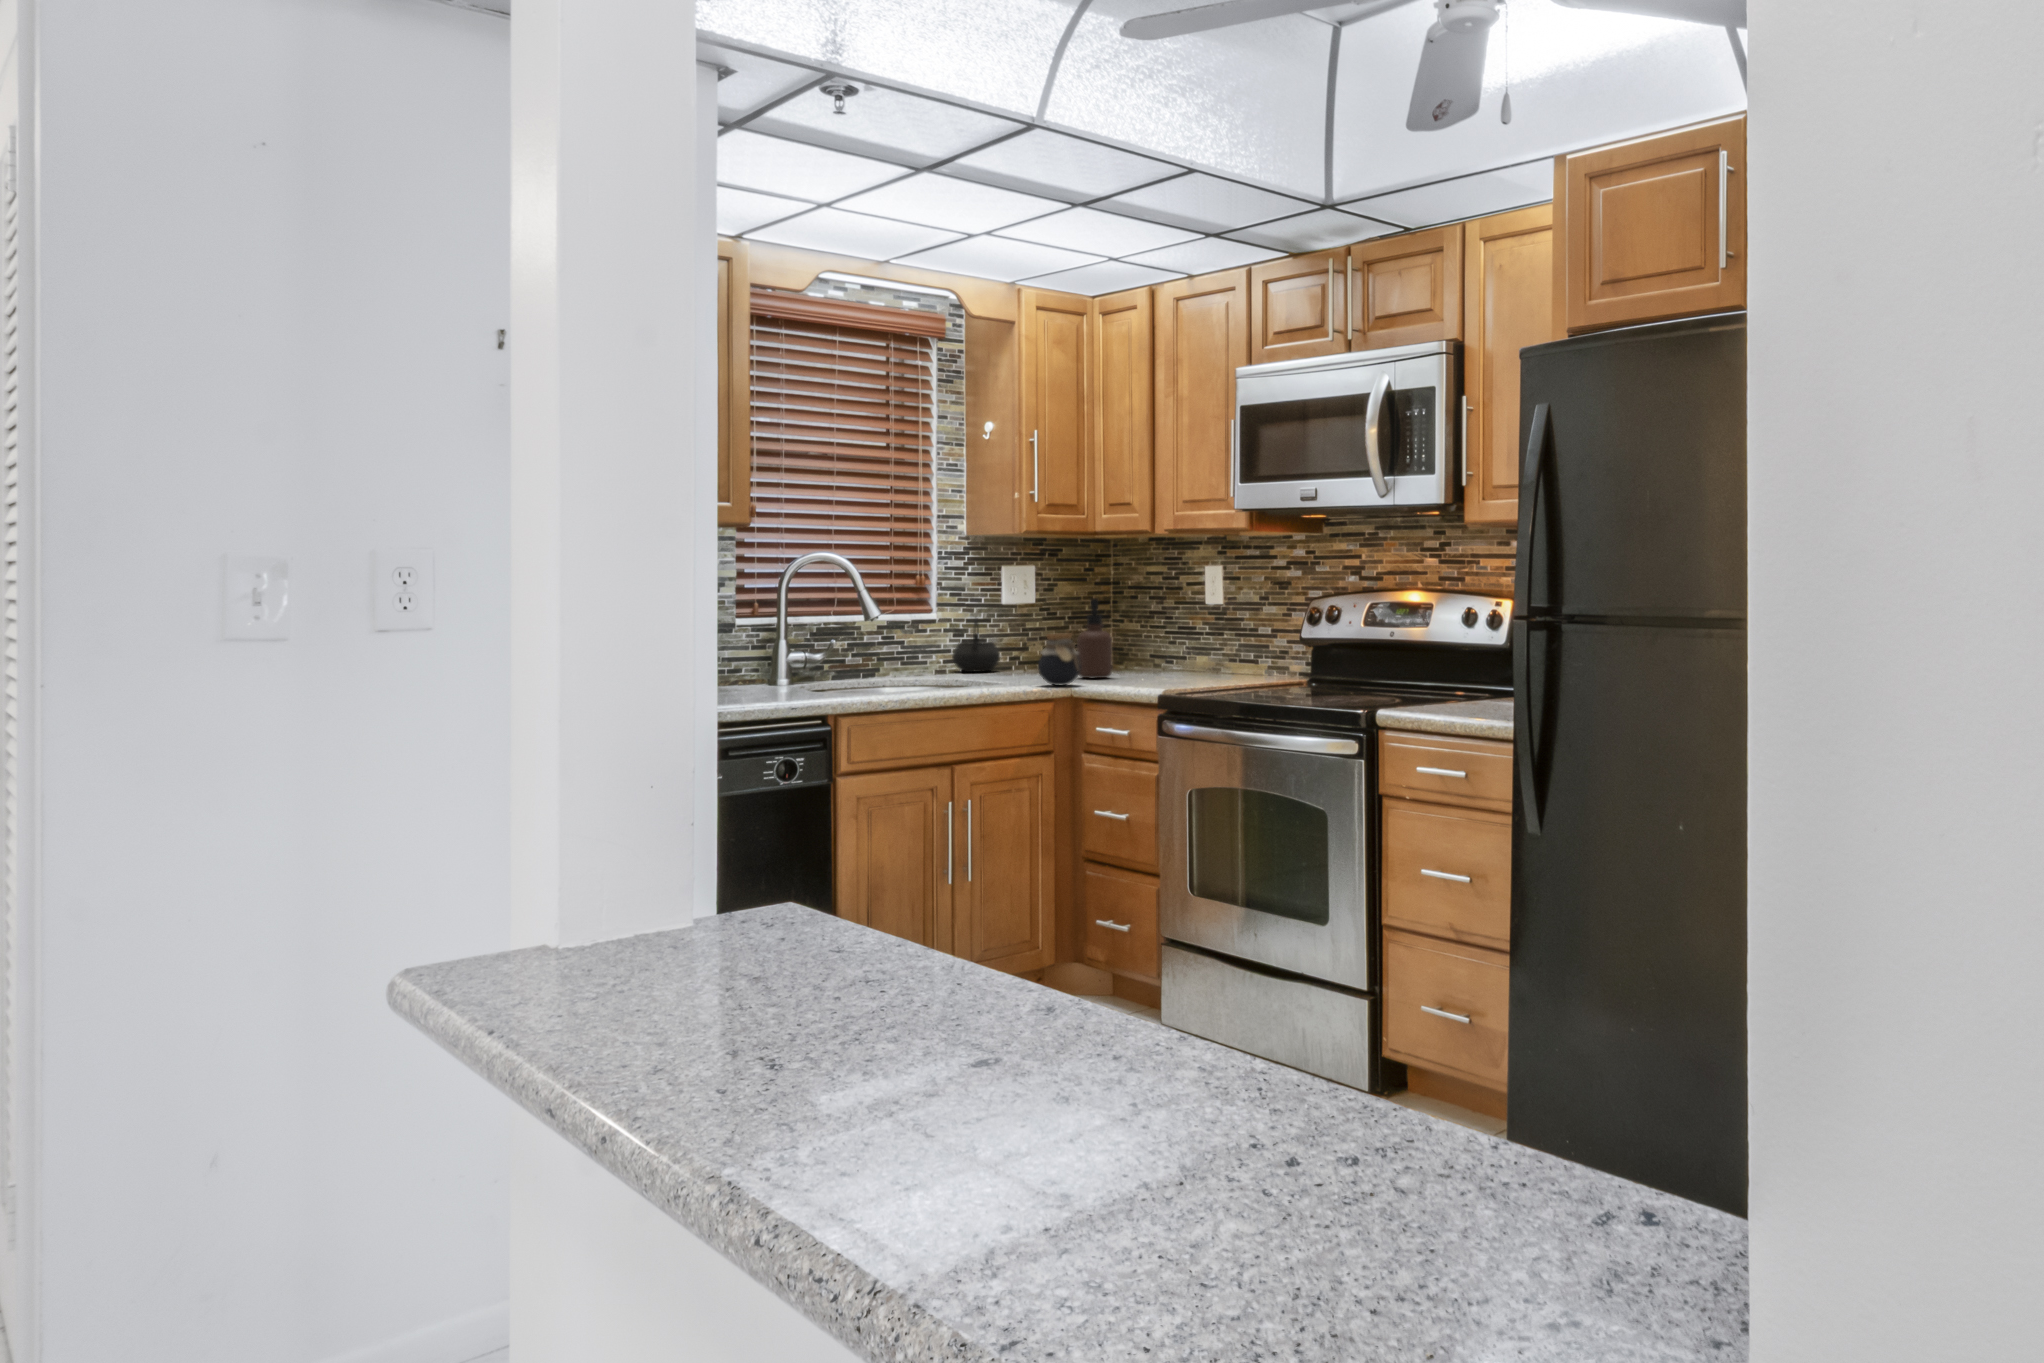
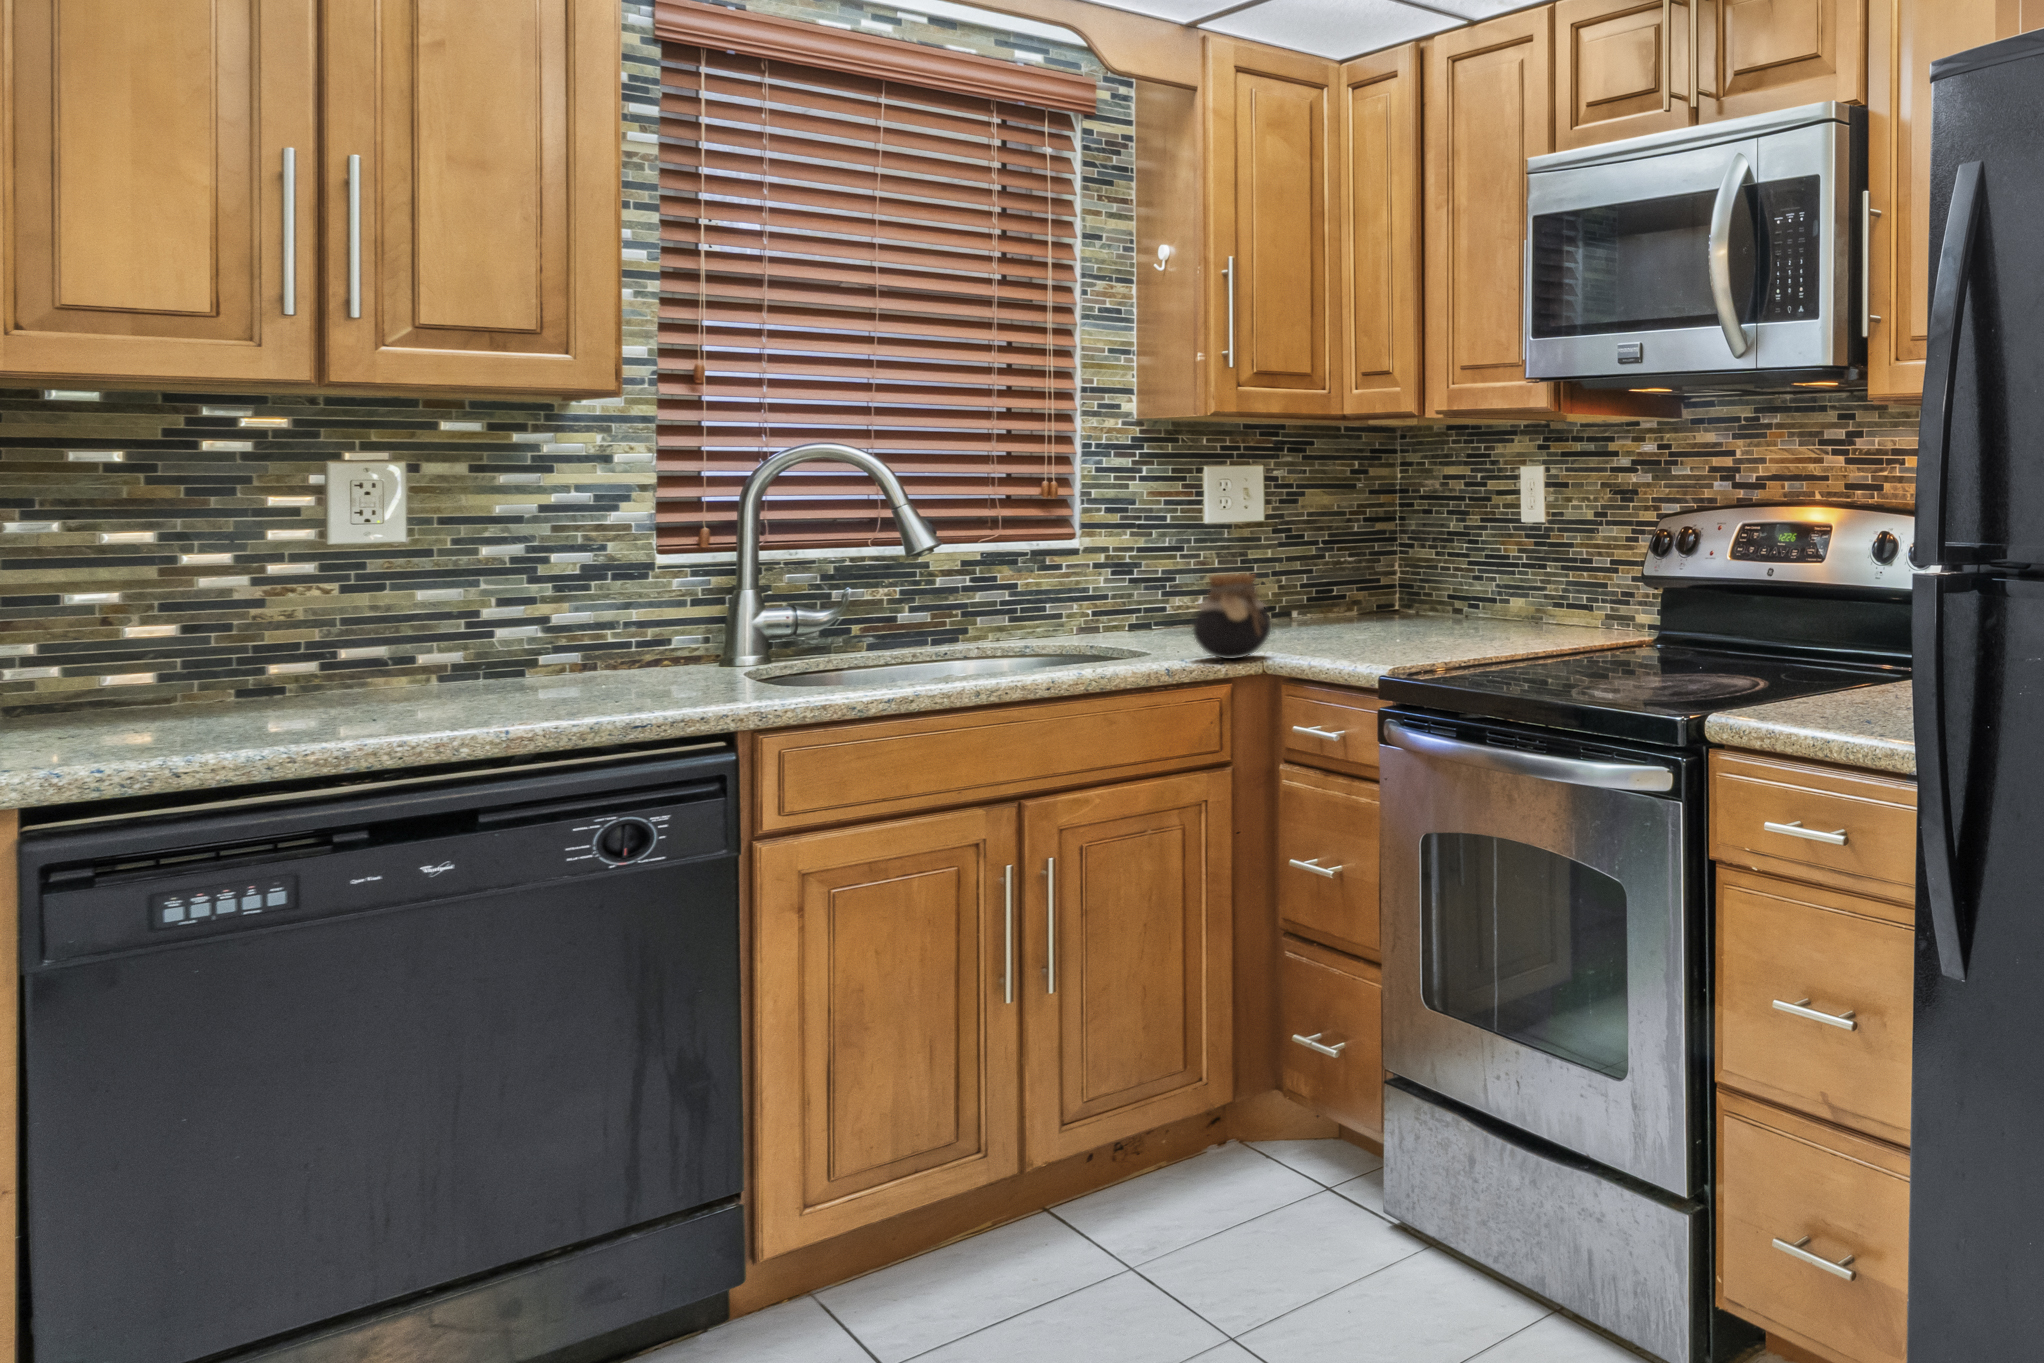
soap dispenser: present [1077,598,1112,678] -> none [1289,515,1347,641]
kettle: present [952,619,1000,672] -> none [1107,545,1190,629]

